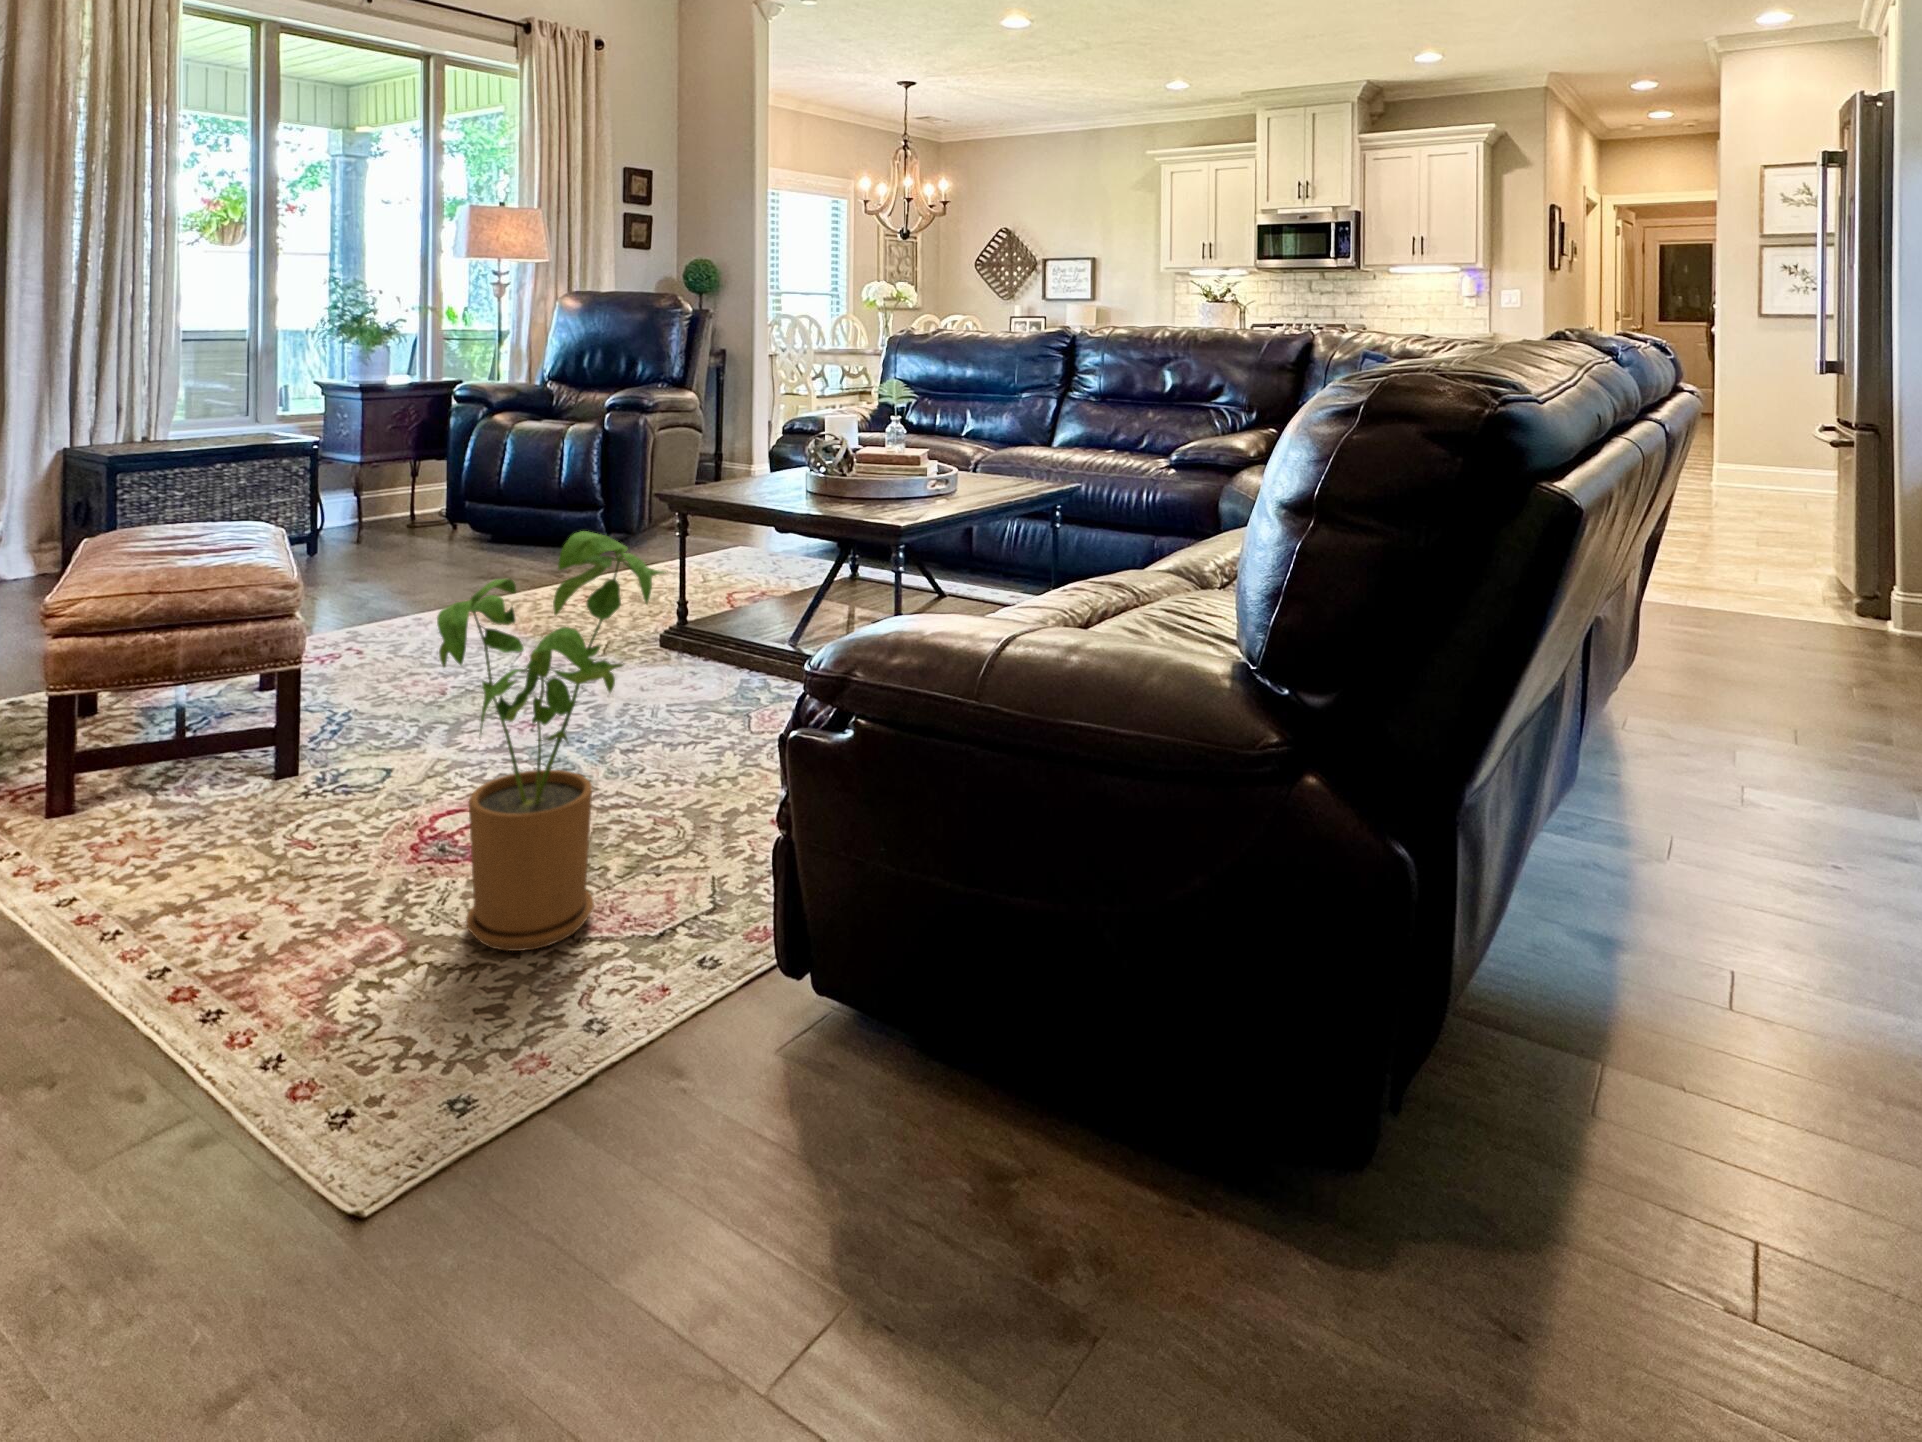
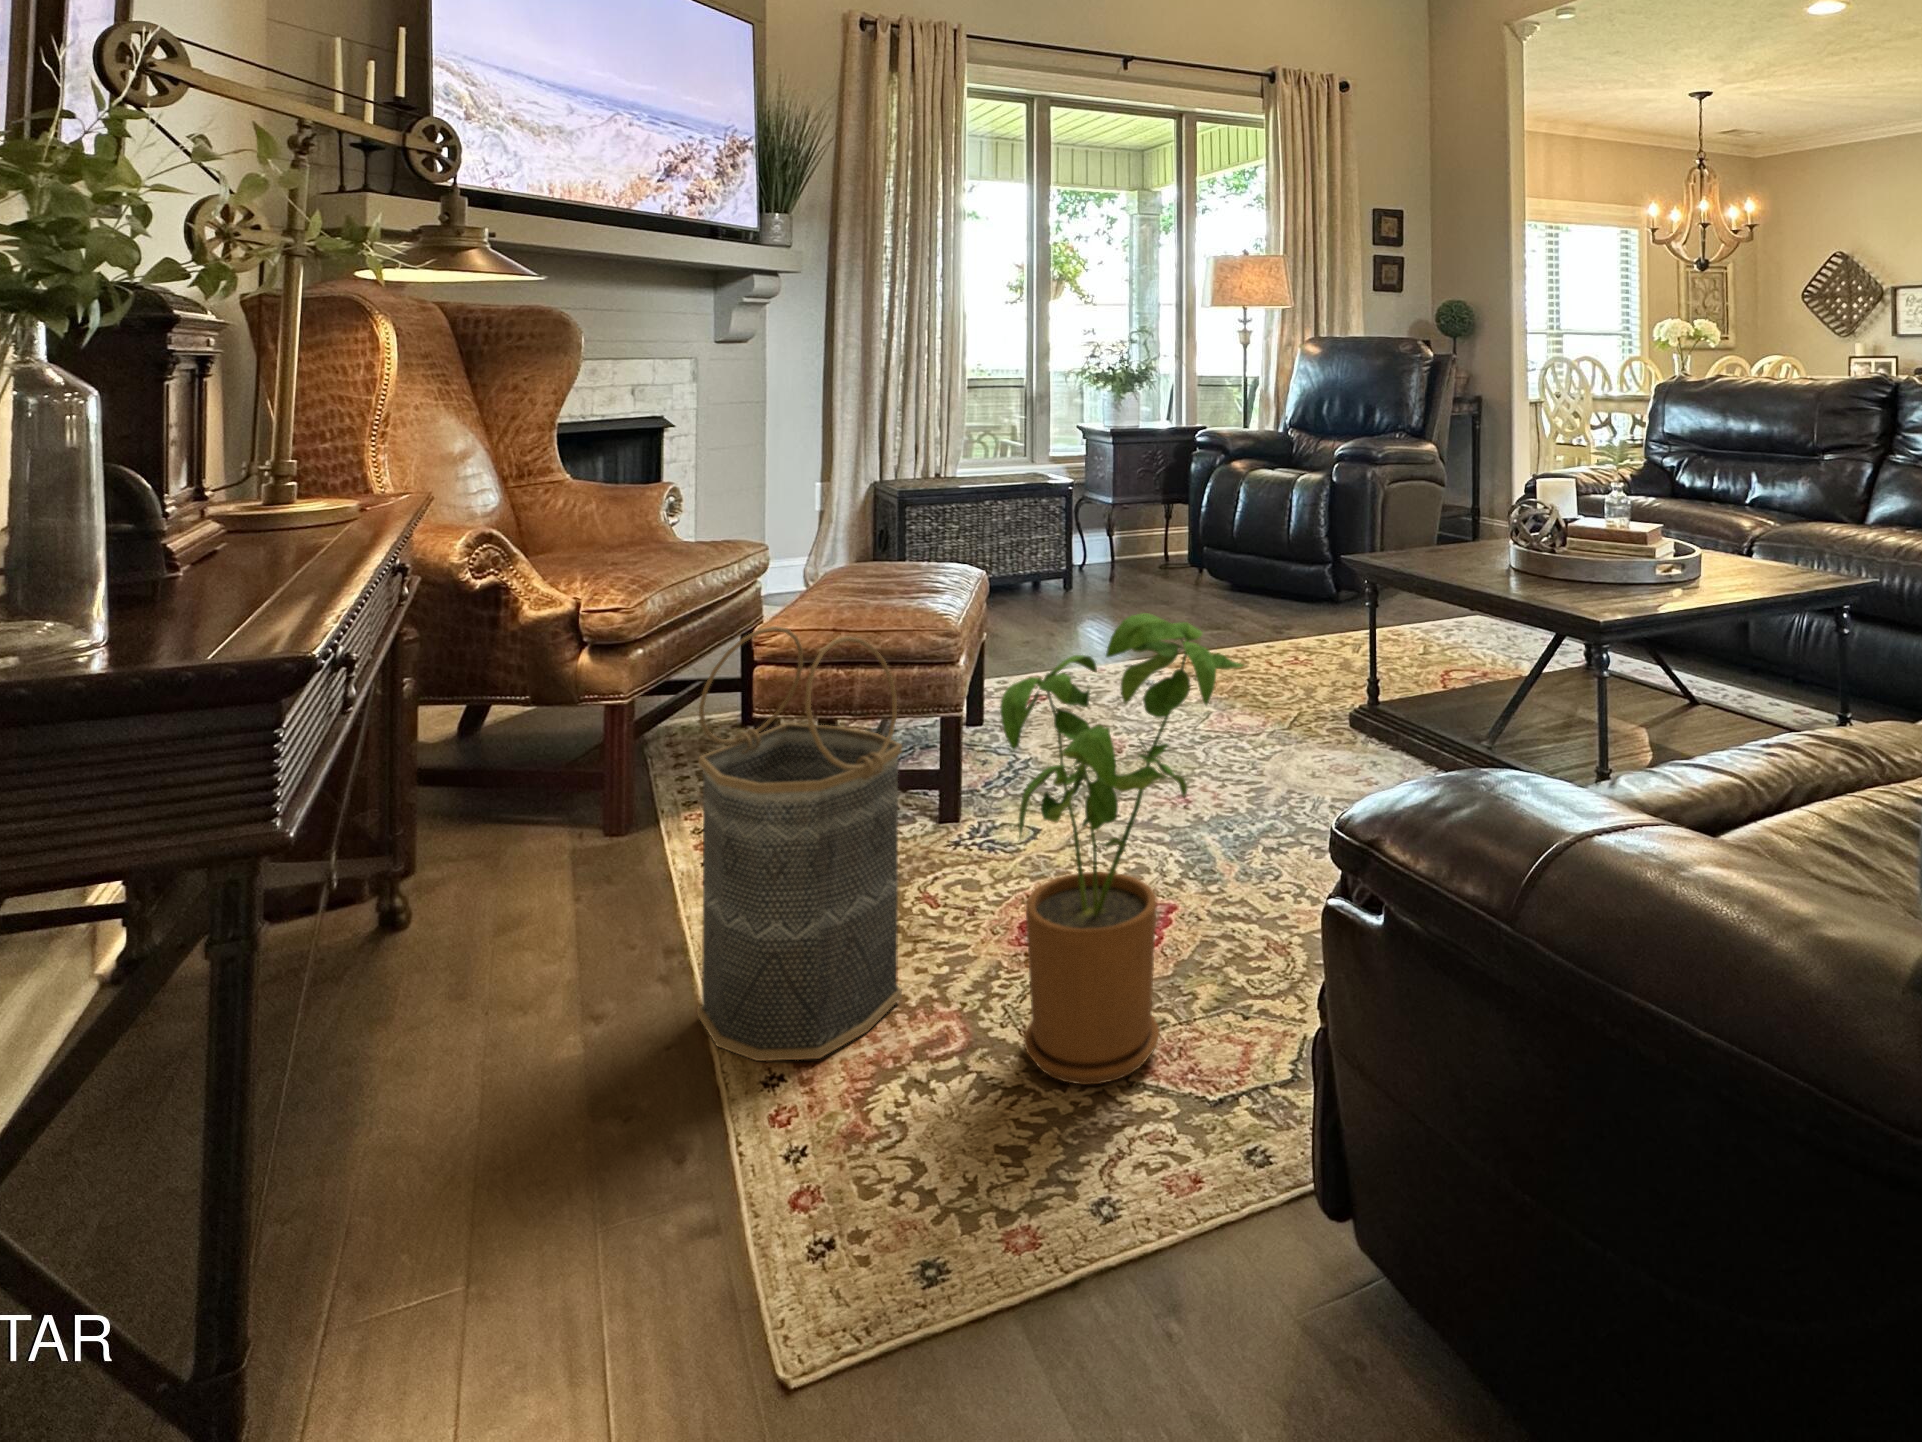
basket: none [88,576,320,1005] -> present [697,626,902,1061]

